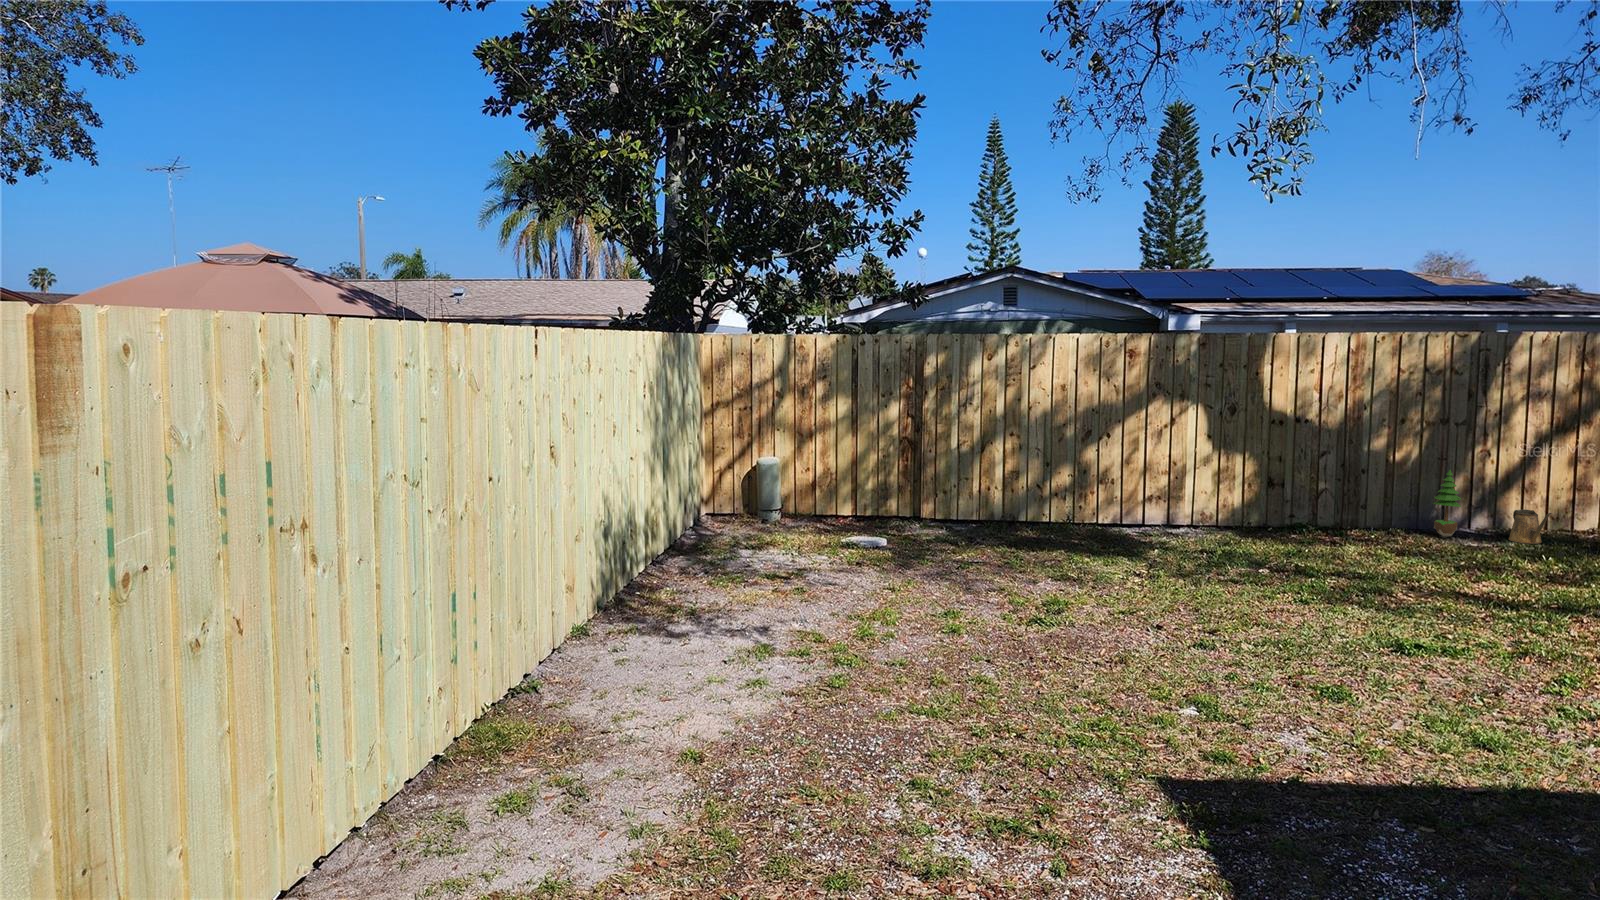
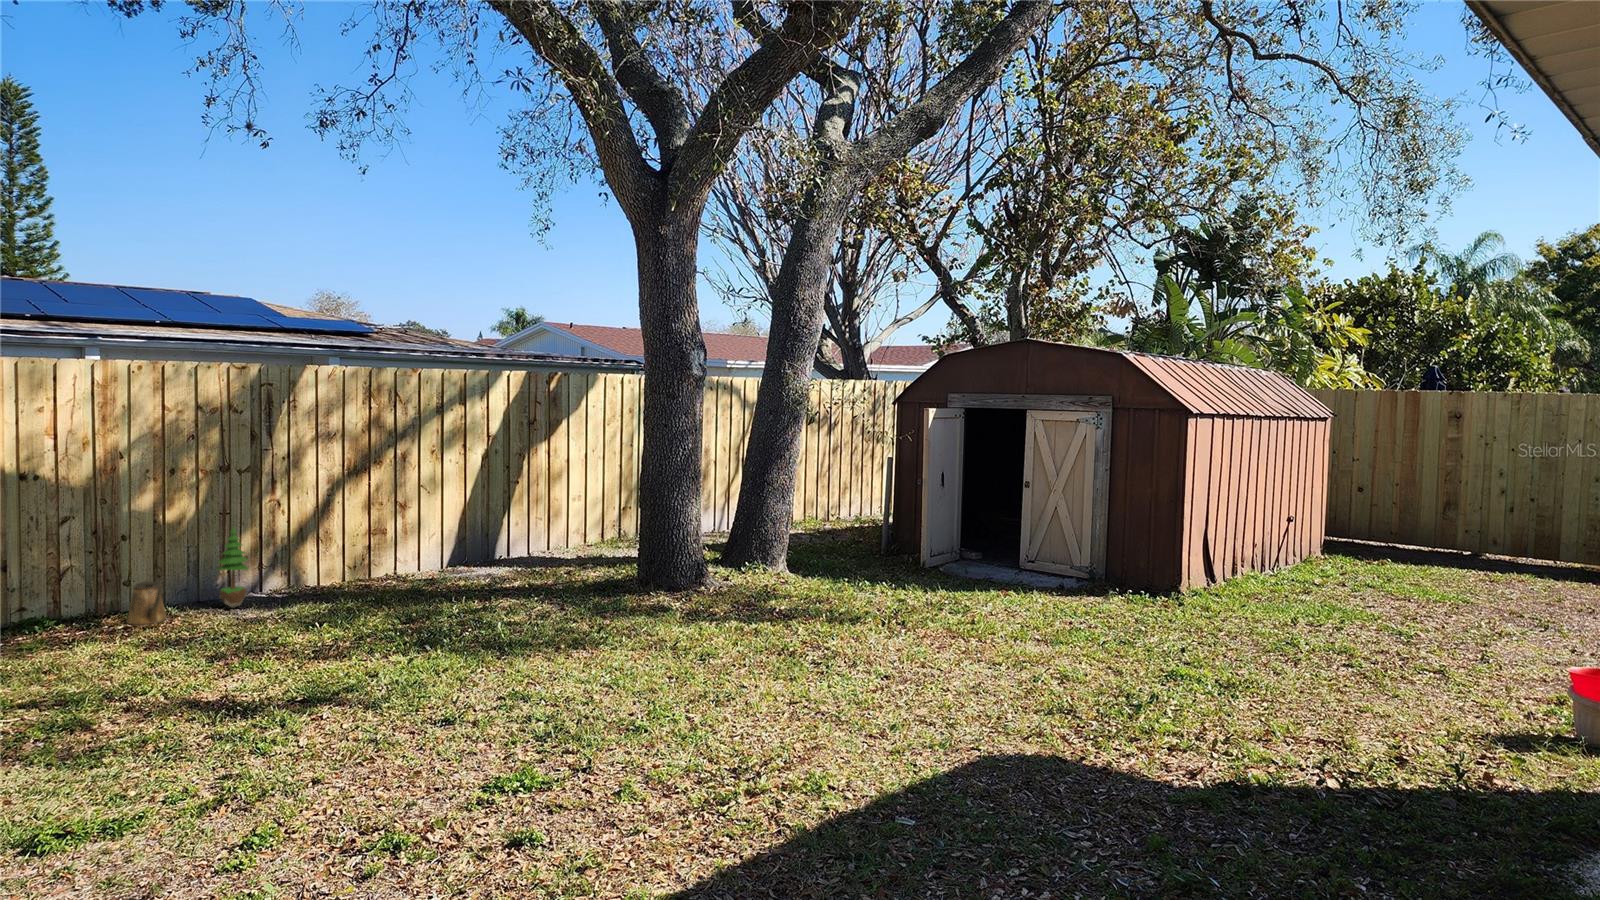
watering can: present [1509,509,1552,544] -> present [127,581,167,625]

